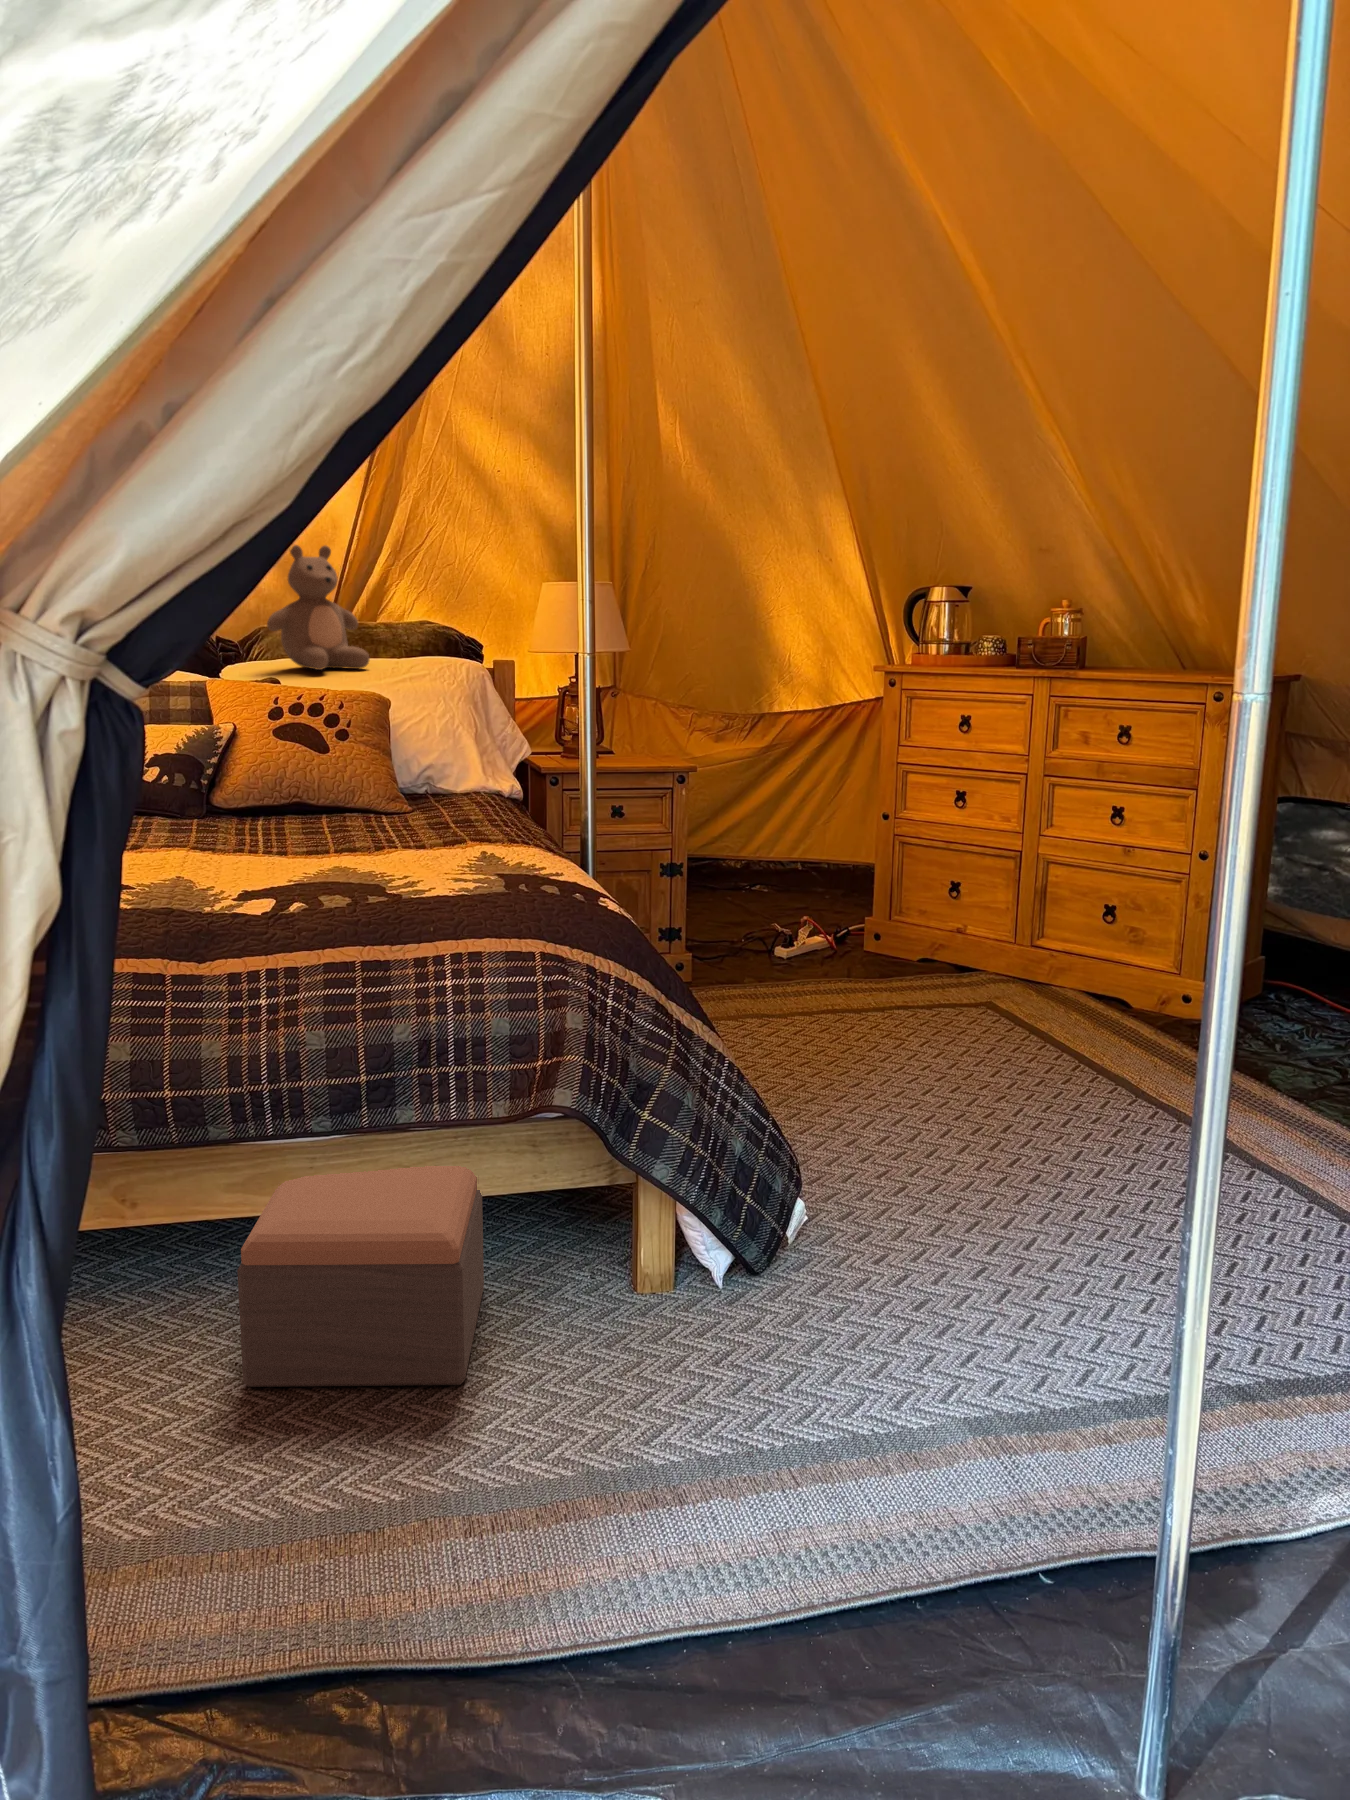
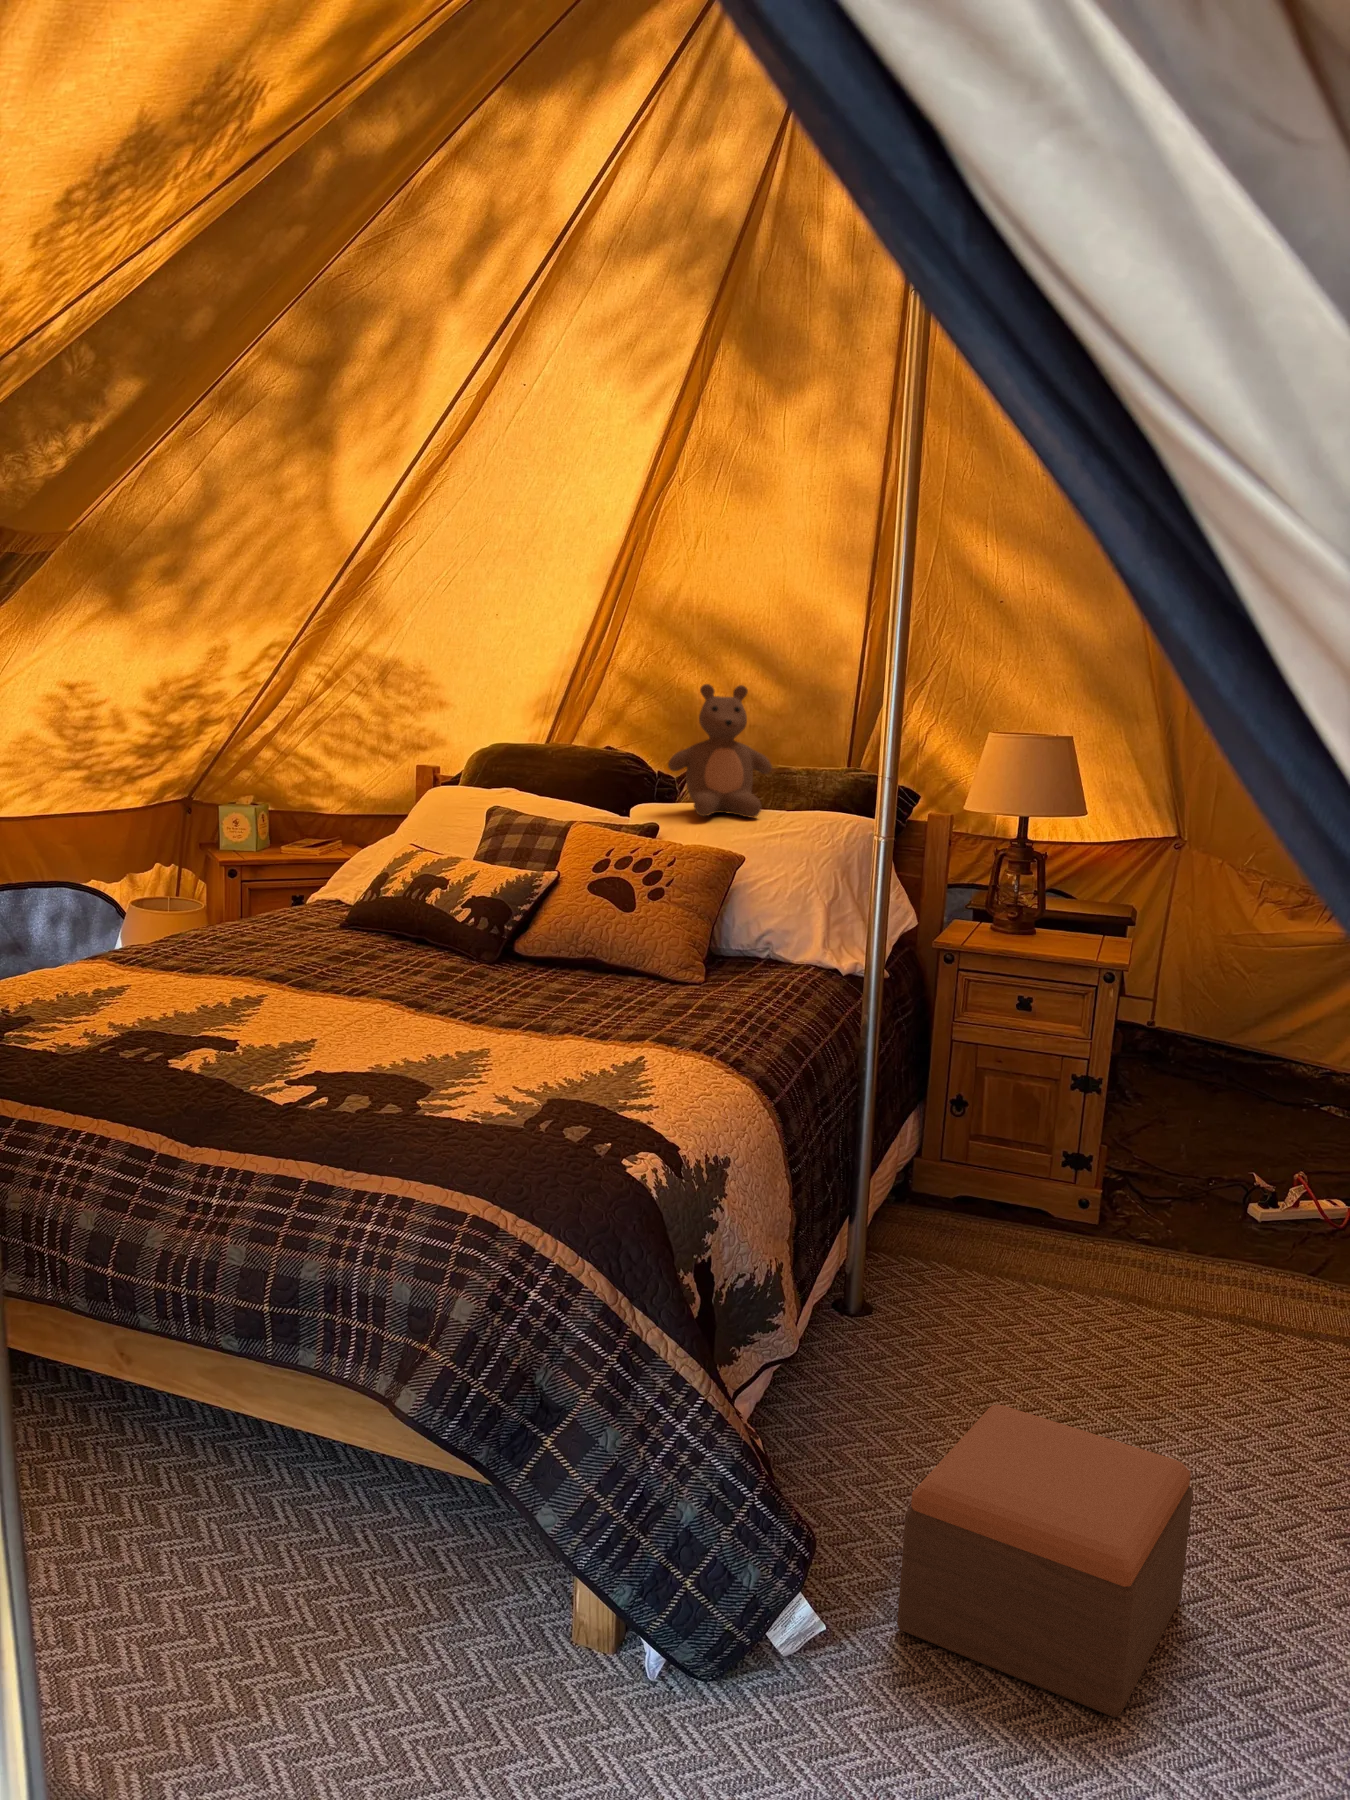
footstool: present [237,1166,484,1387] -> present [897,1405,1193,1718]

